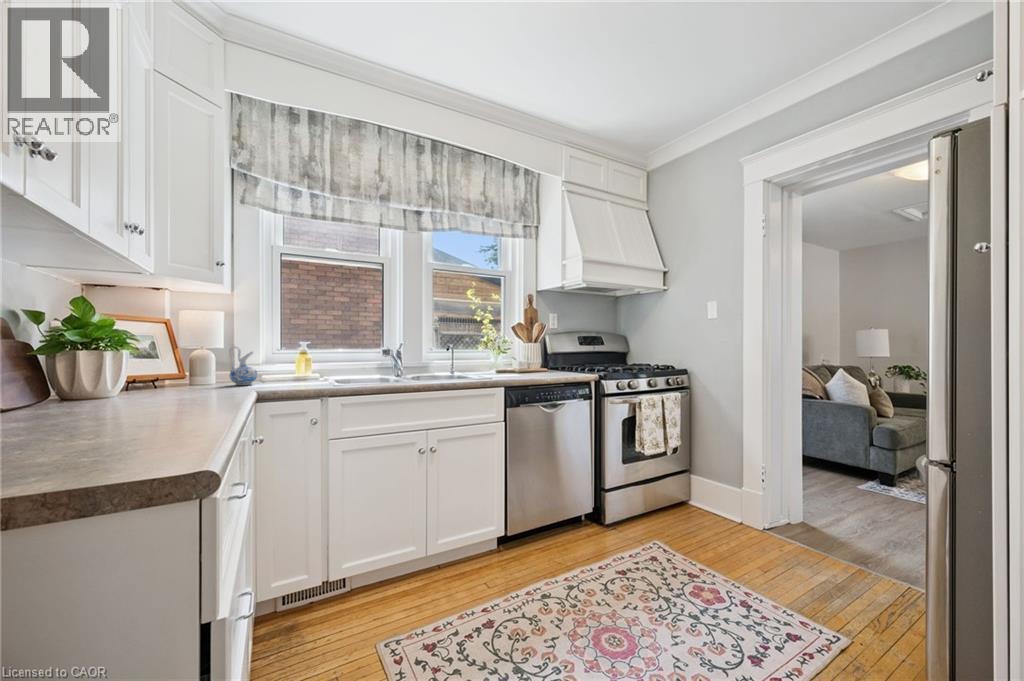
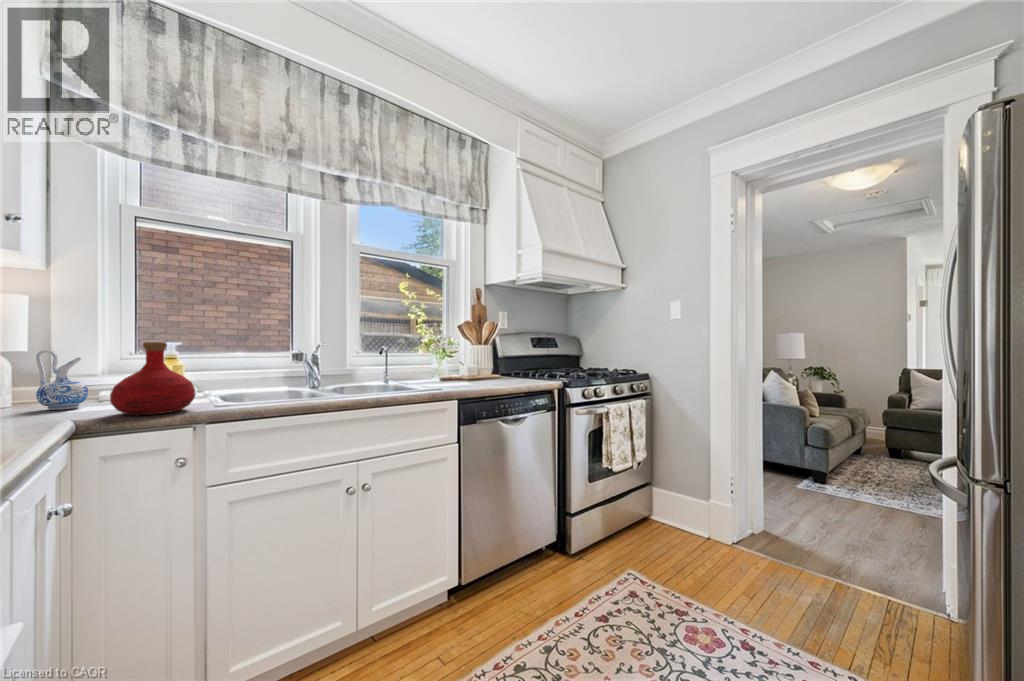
bottle: none [273,341,321,389] -> present [110,342,195,415]

